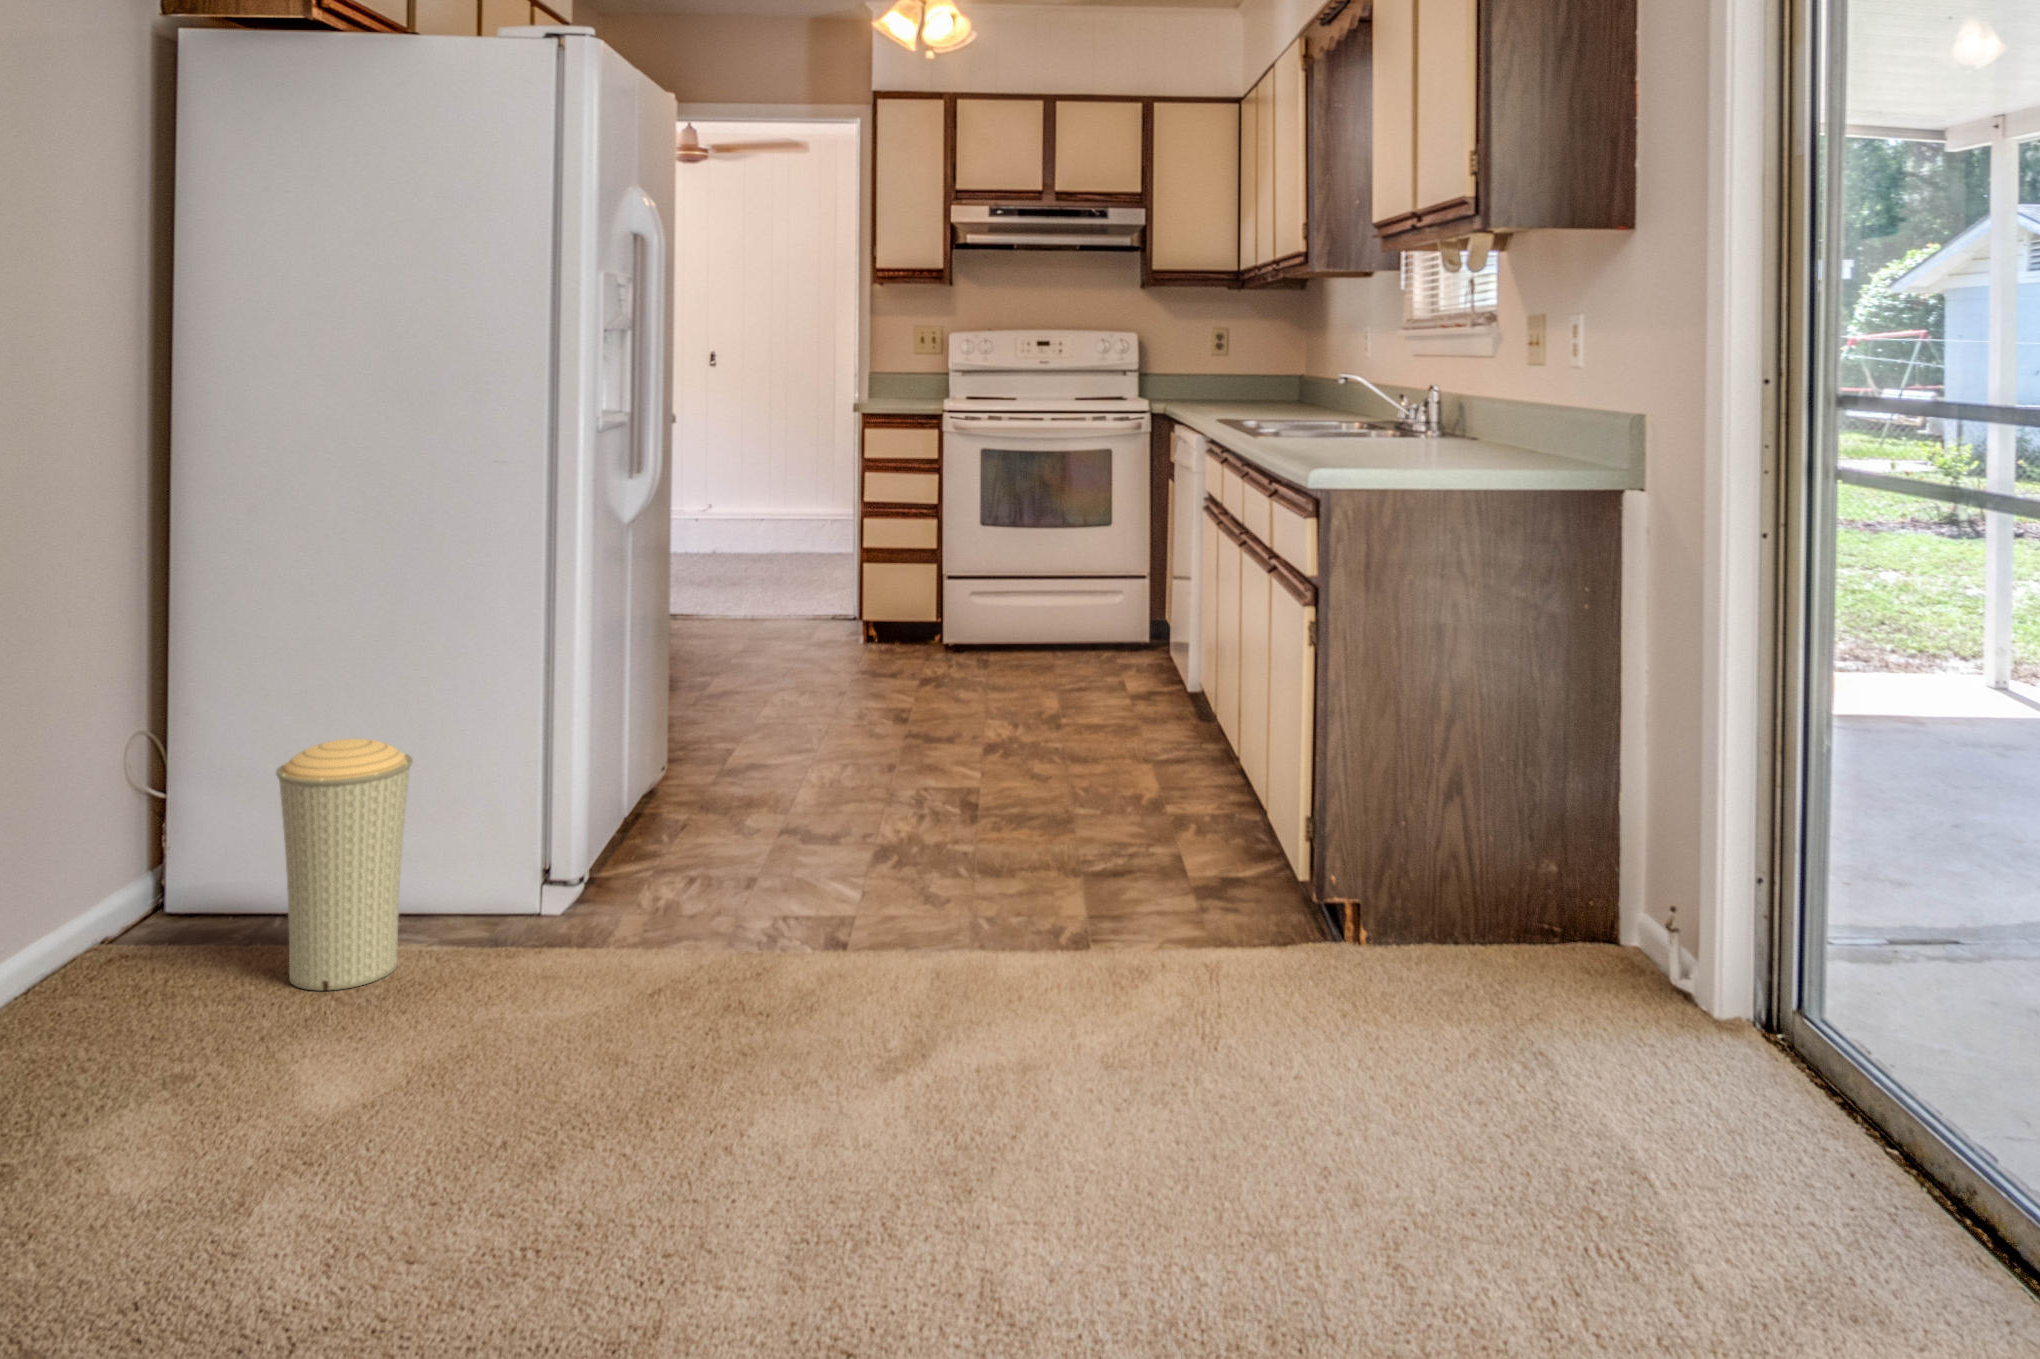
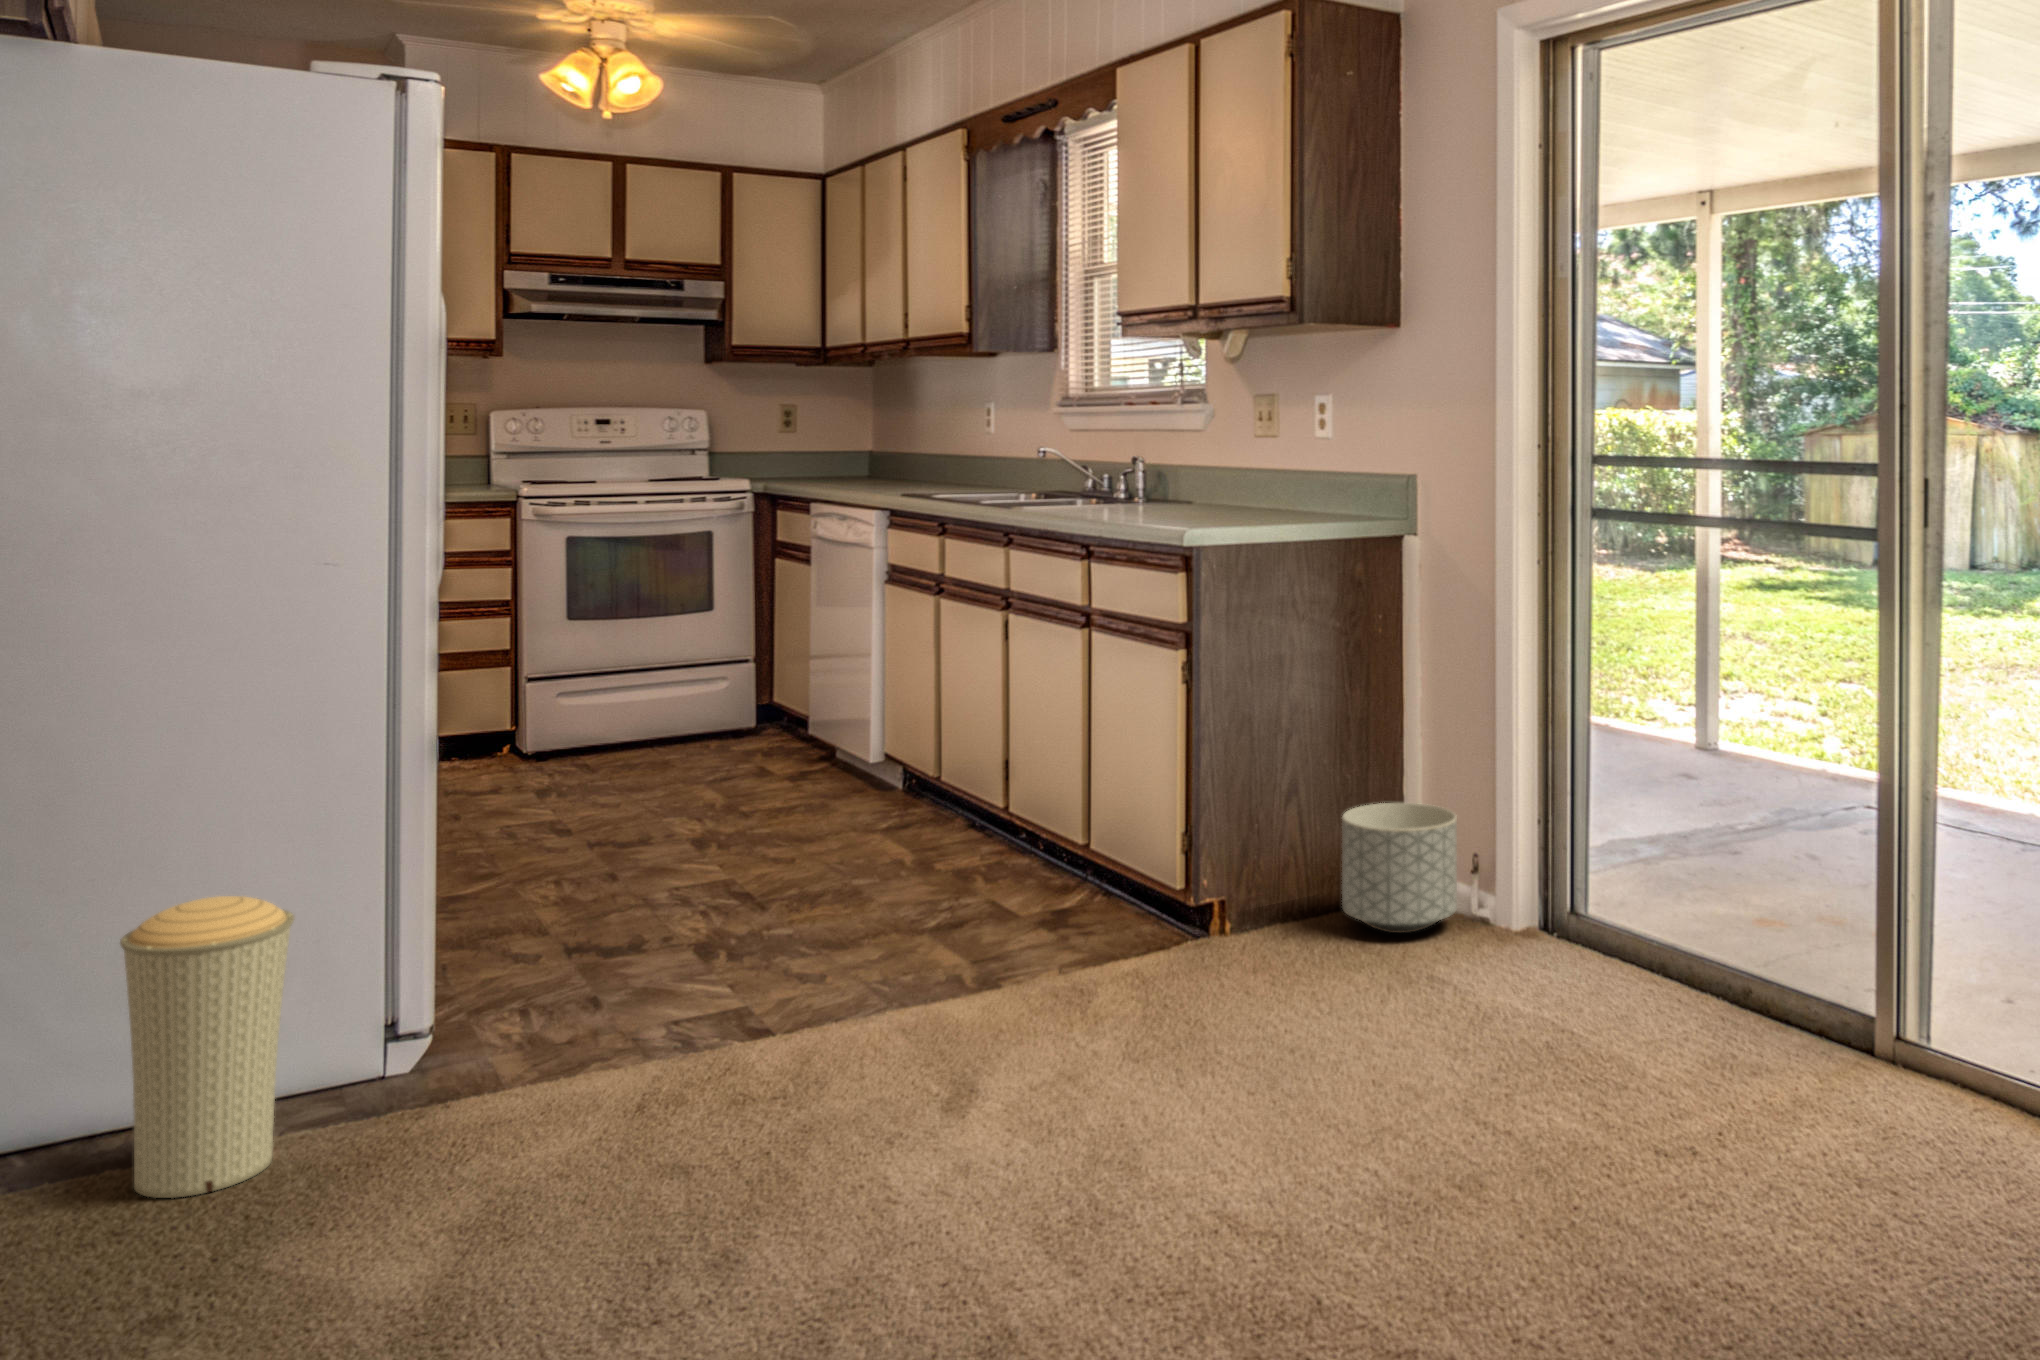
planter: none [1504,819,1654,988] -> present [1342,803,1457,933]

